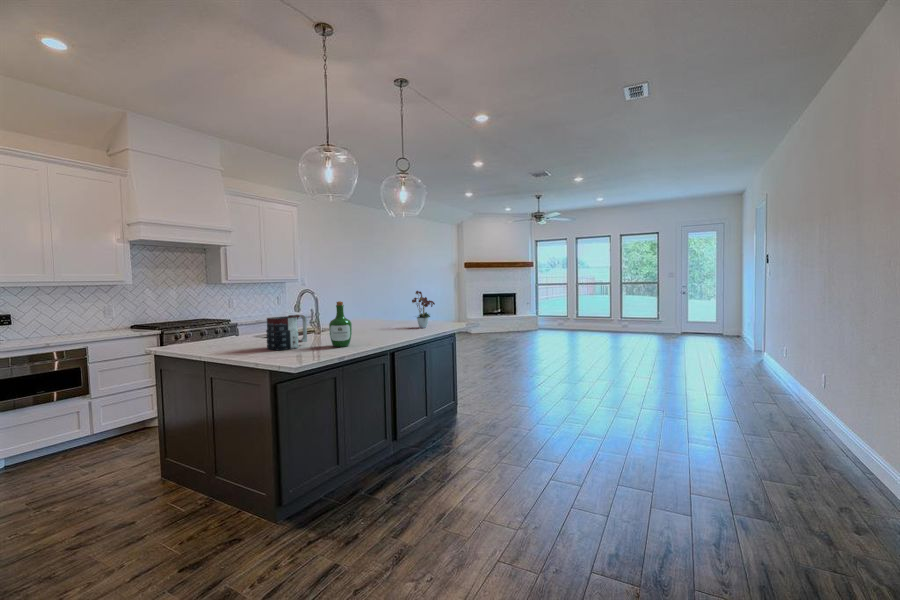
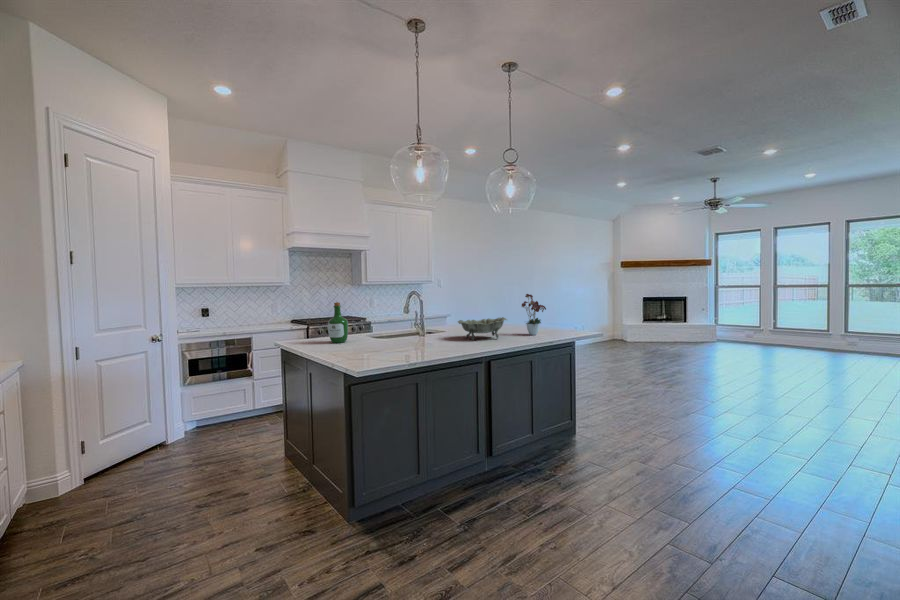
wine bottle: present [329,301,352,347] -> present [328,302,348,343]
decorative bowl: none [356,313,404,335] -> present [458,317,507,340]
mug: present [266,315,307,350] -> none [359,317,398,351]

